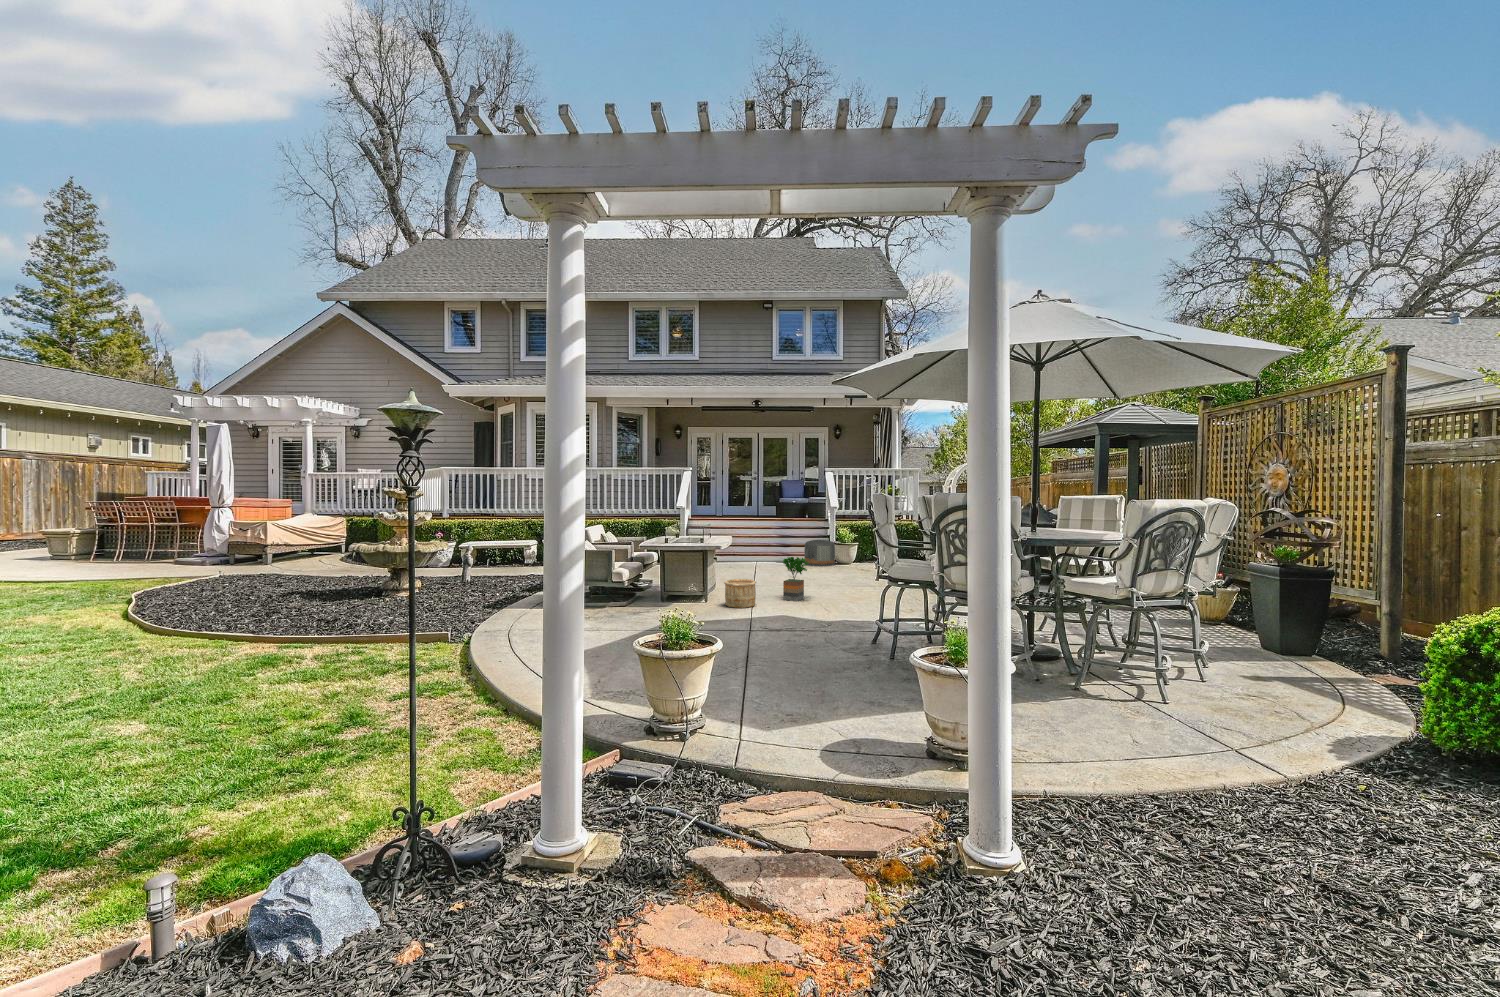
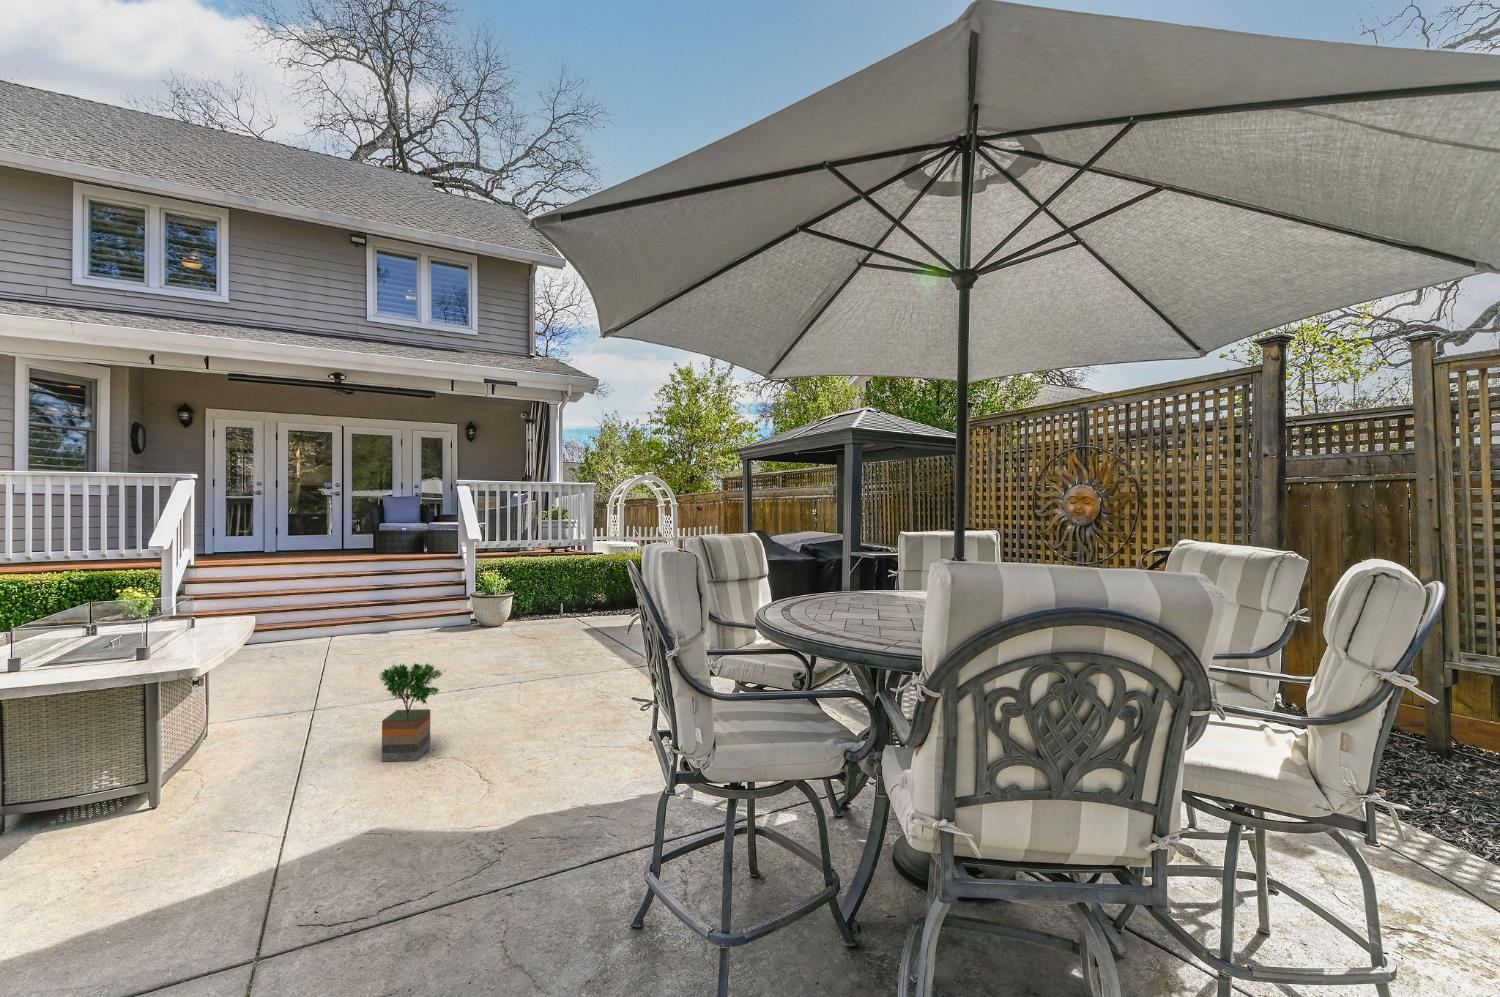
pouf: present [804,540,835,566] -> none [424,594,477,640]
wooden bucket: present [724,579,756,608] -> none [211,738,308,826]

